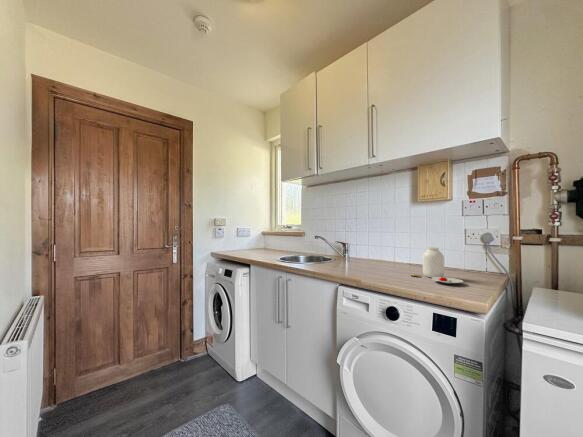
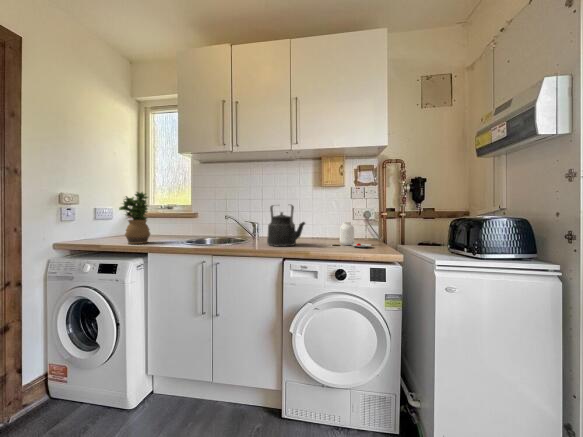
potted plant: none [241,217,262,256] -> present [119,192,150,244]
kettle: none [338,226,371,271] -> present [267,205,305,246]

